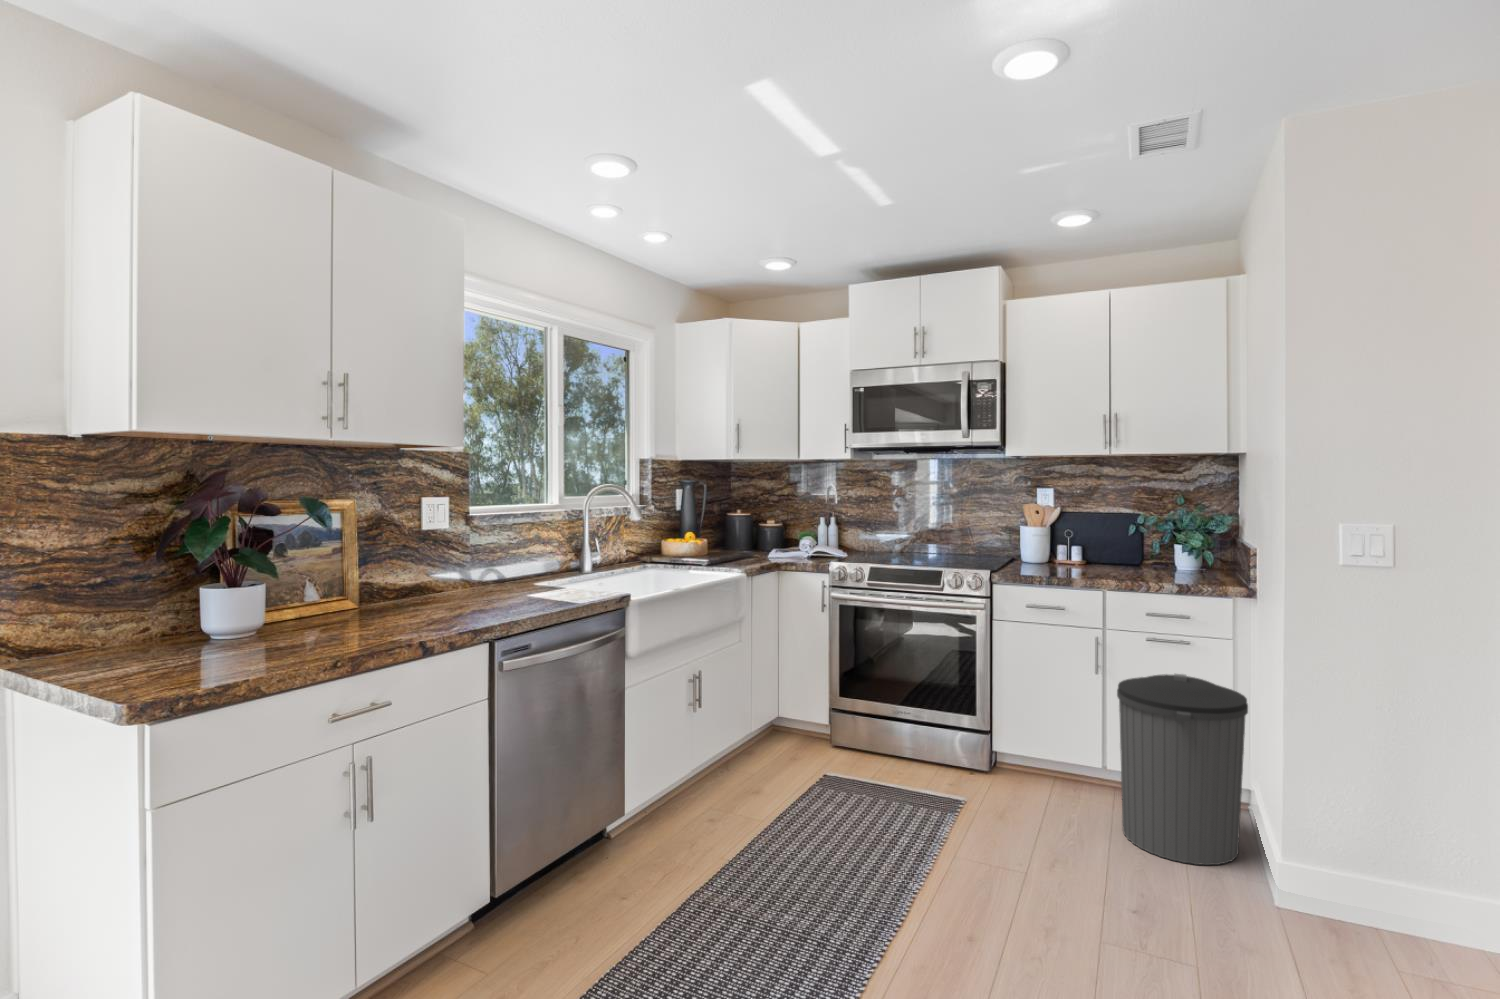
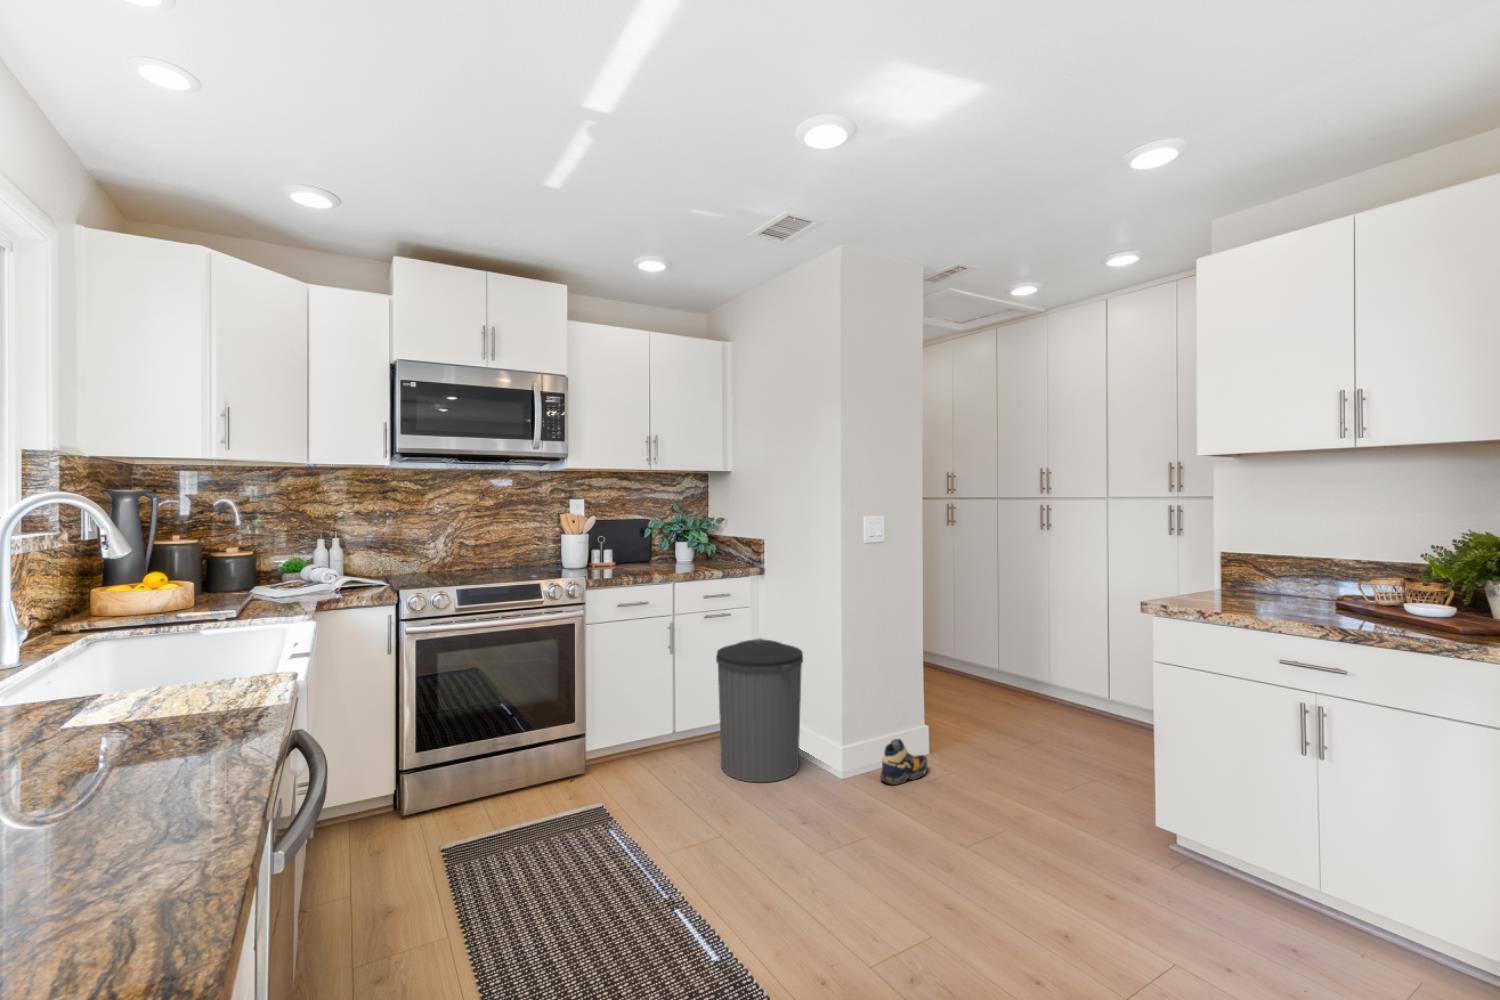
shoe: none [1330,878,1457,961] -> present [880,739,927,785]

